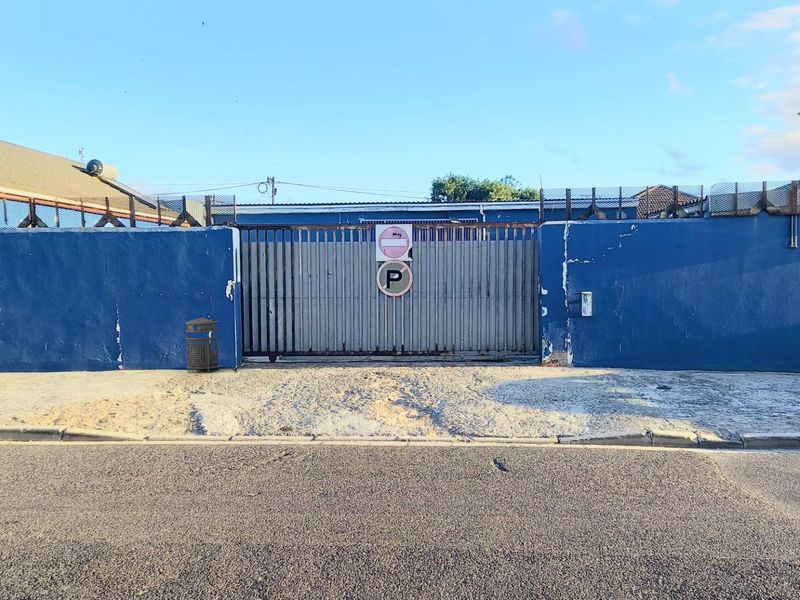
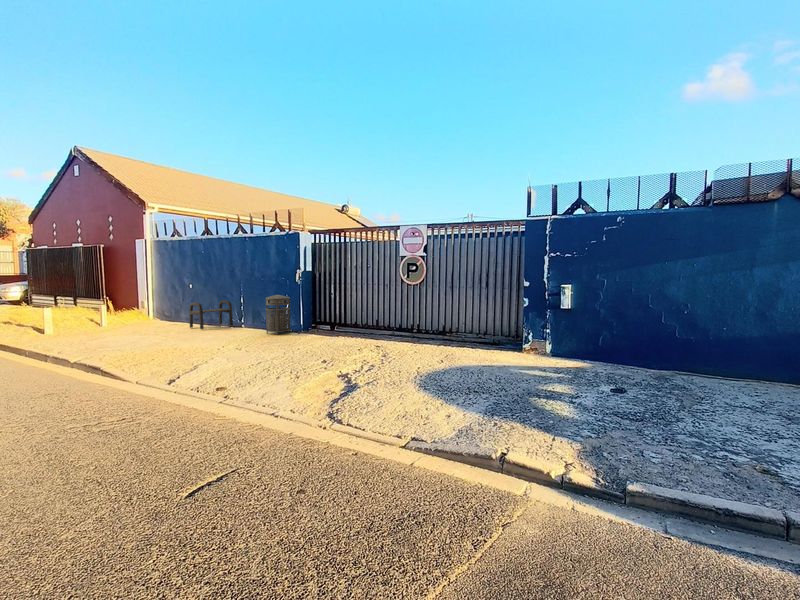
bench: none [39,331,100,375] -> present [189,300,233,329]

